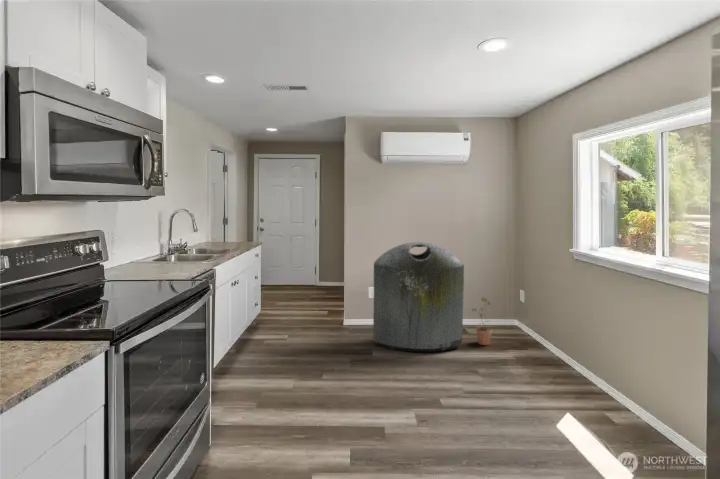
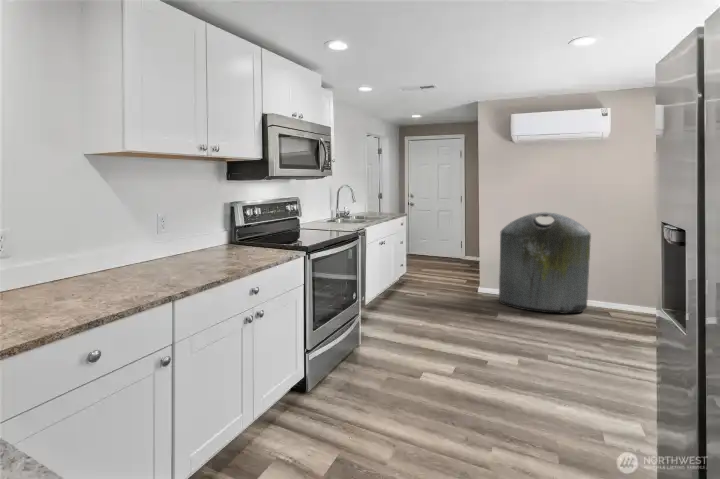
potted plant: present [472,298,492,345] -> none [602,268,623,314]

